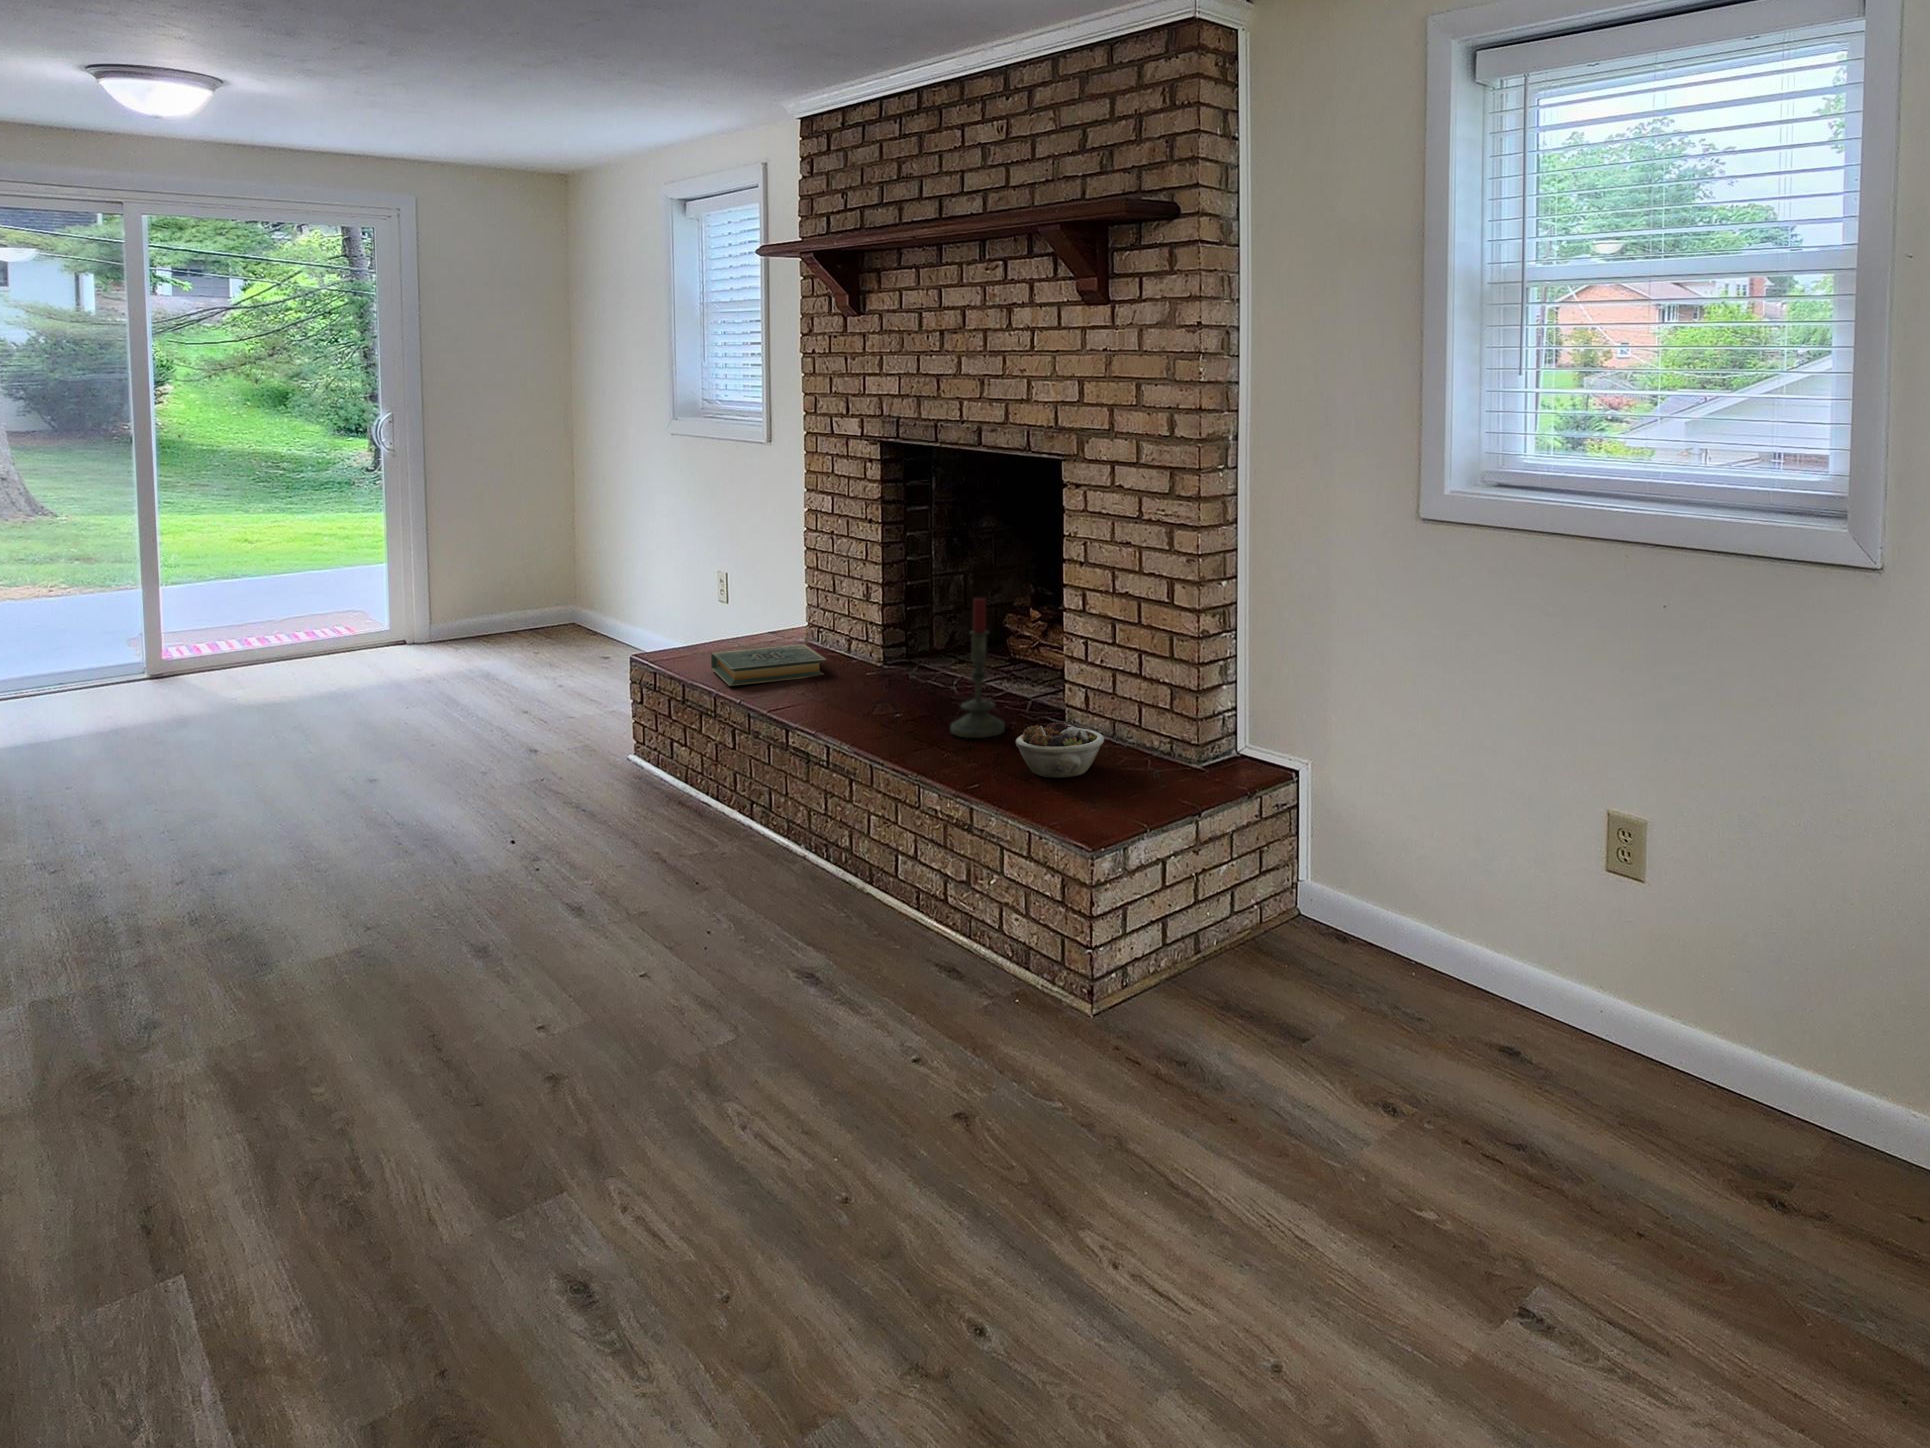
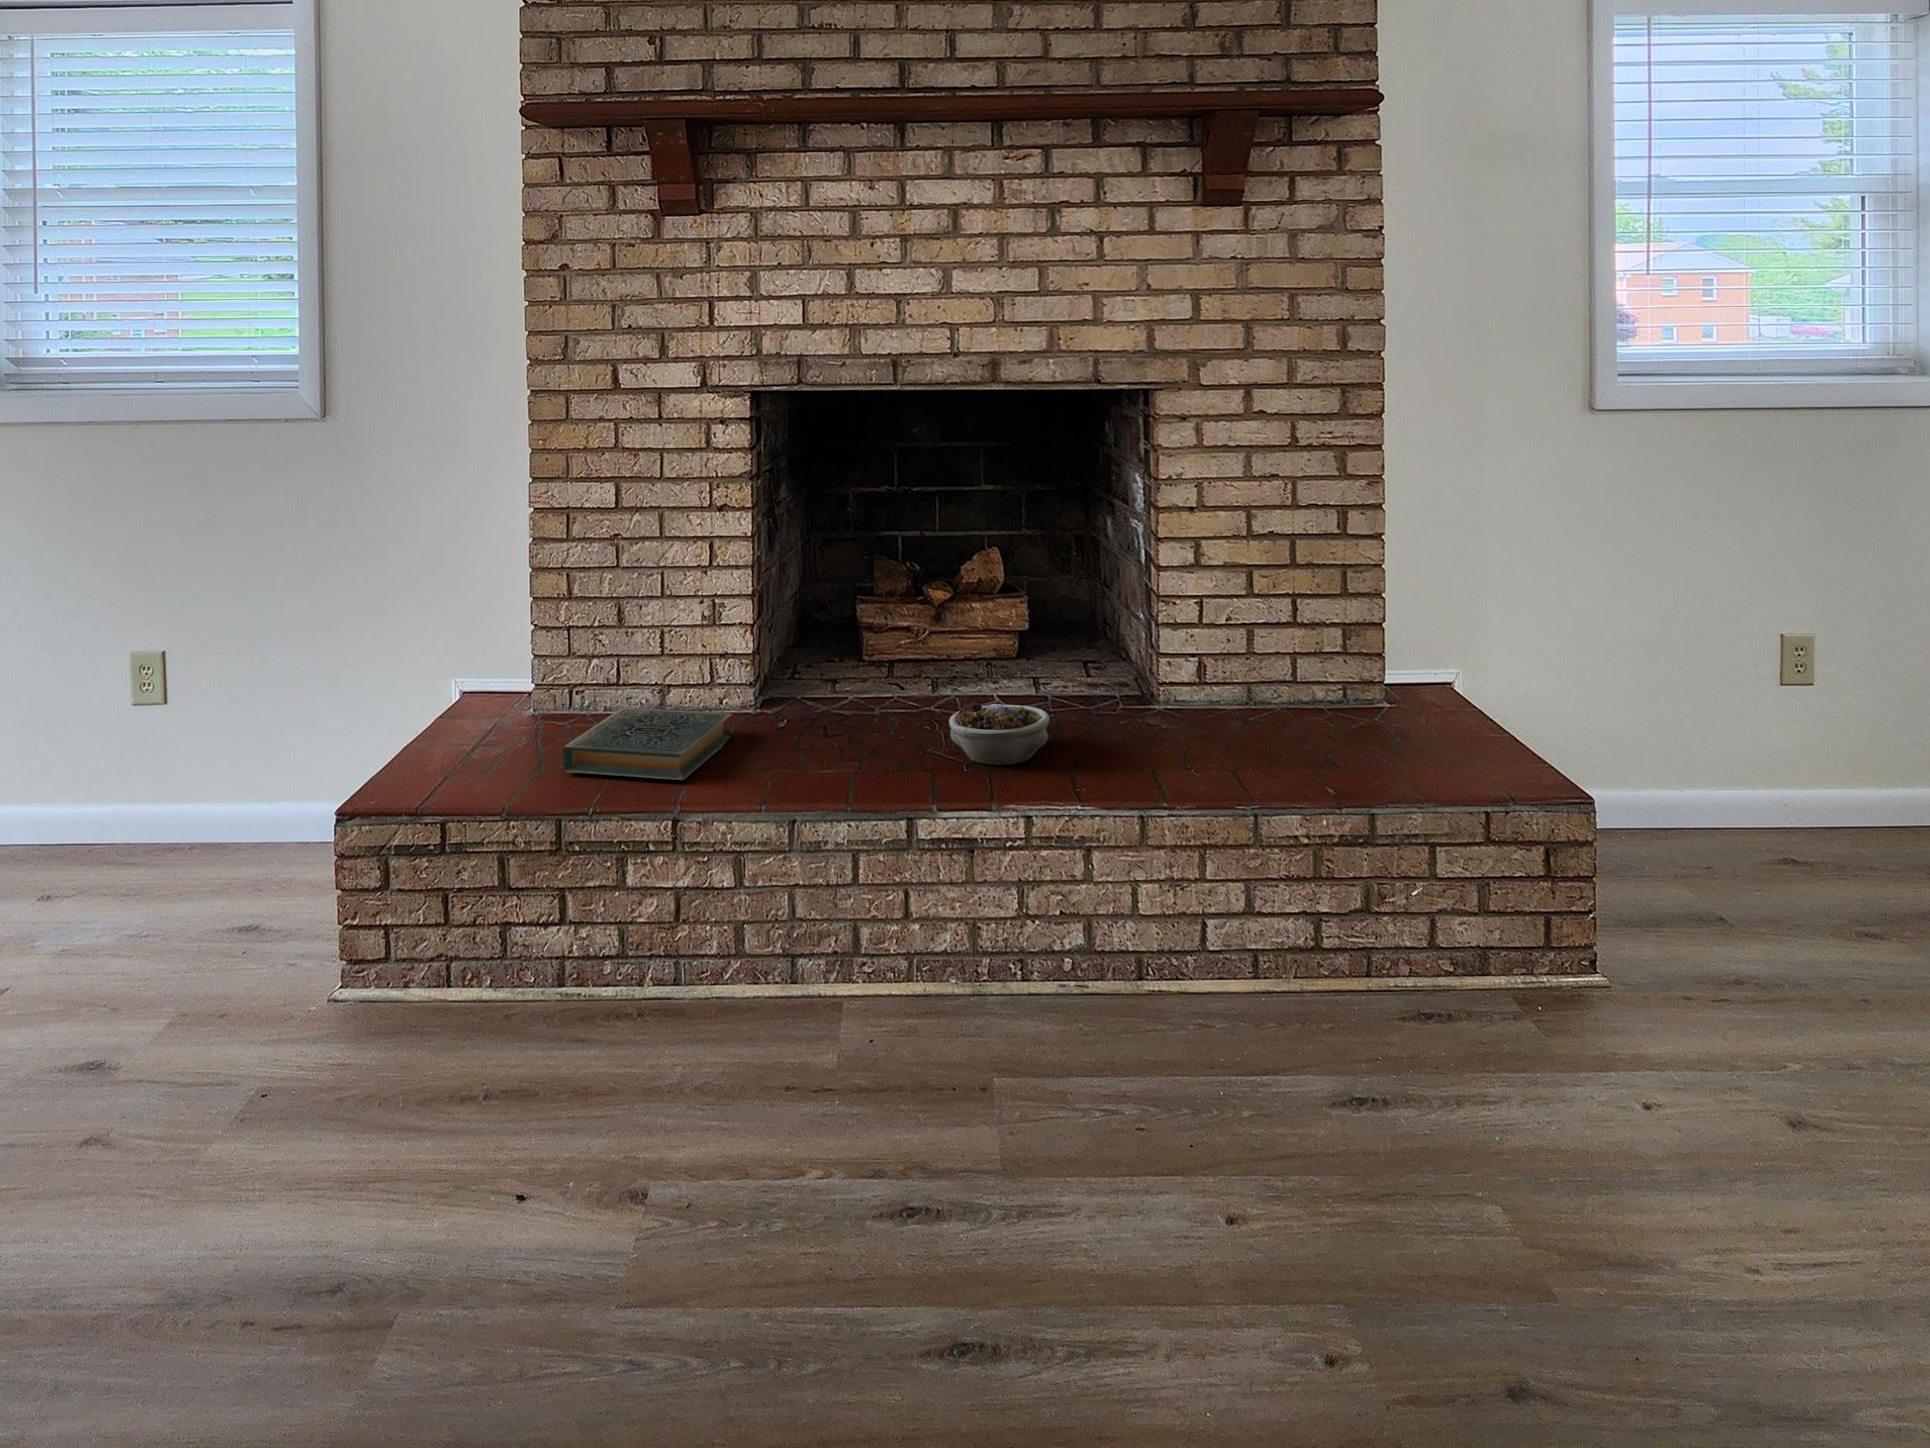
candle: present [950,598,1005,738] -> none [1095,563,1162,744]
succulent planter: present [1016,722,1104,778] -> present [949,702,1049,765]

